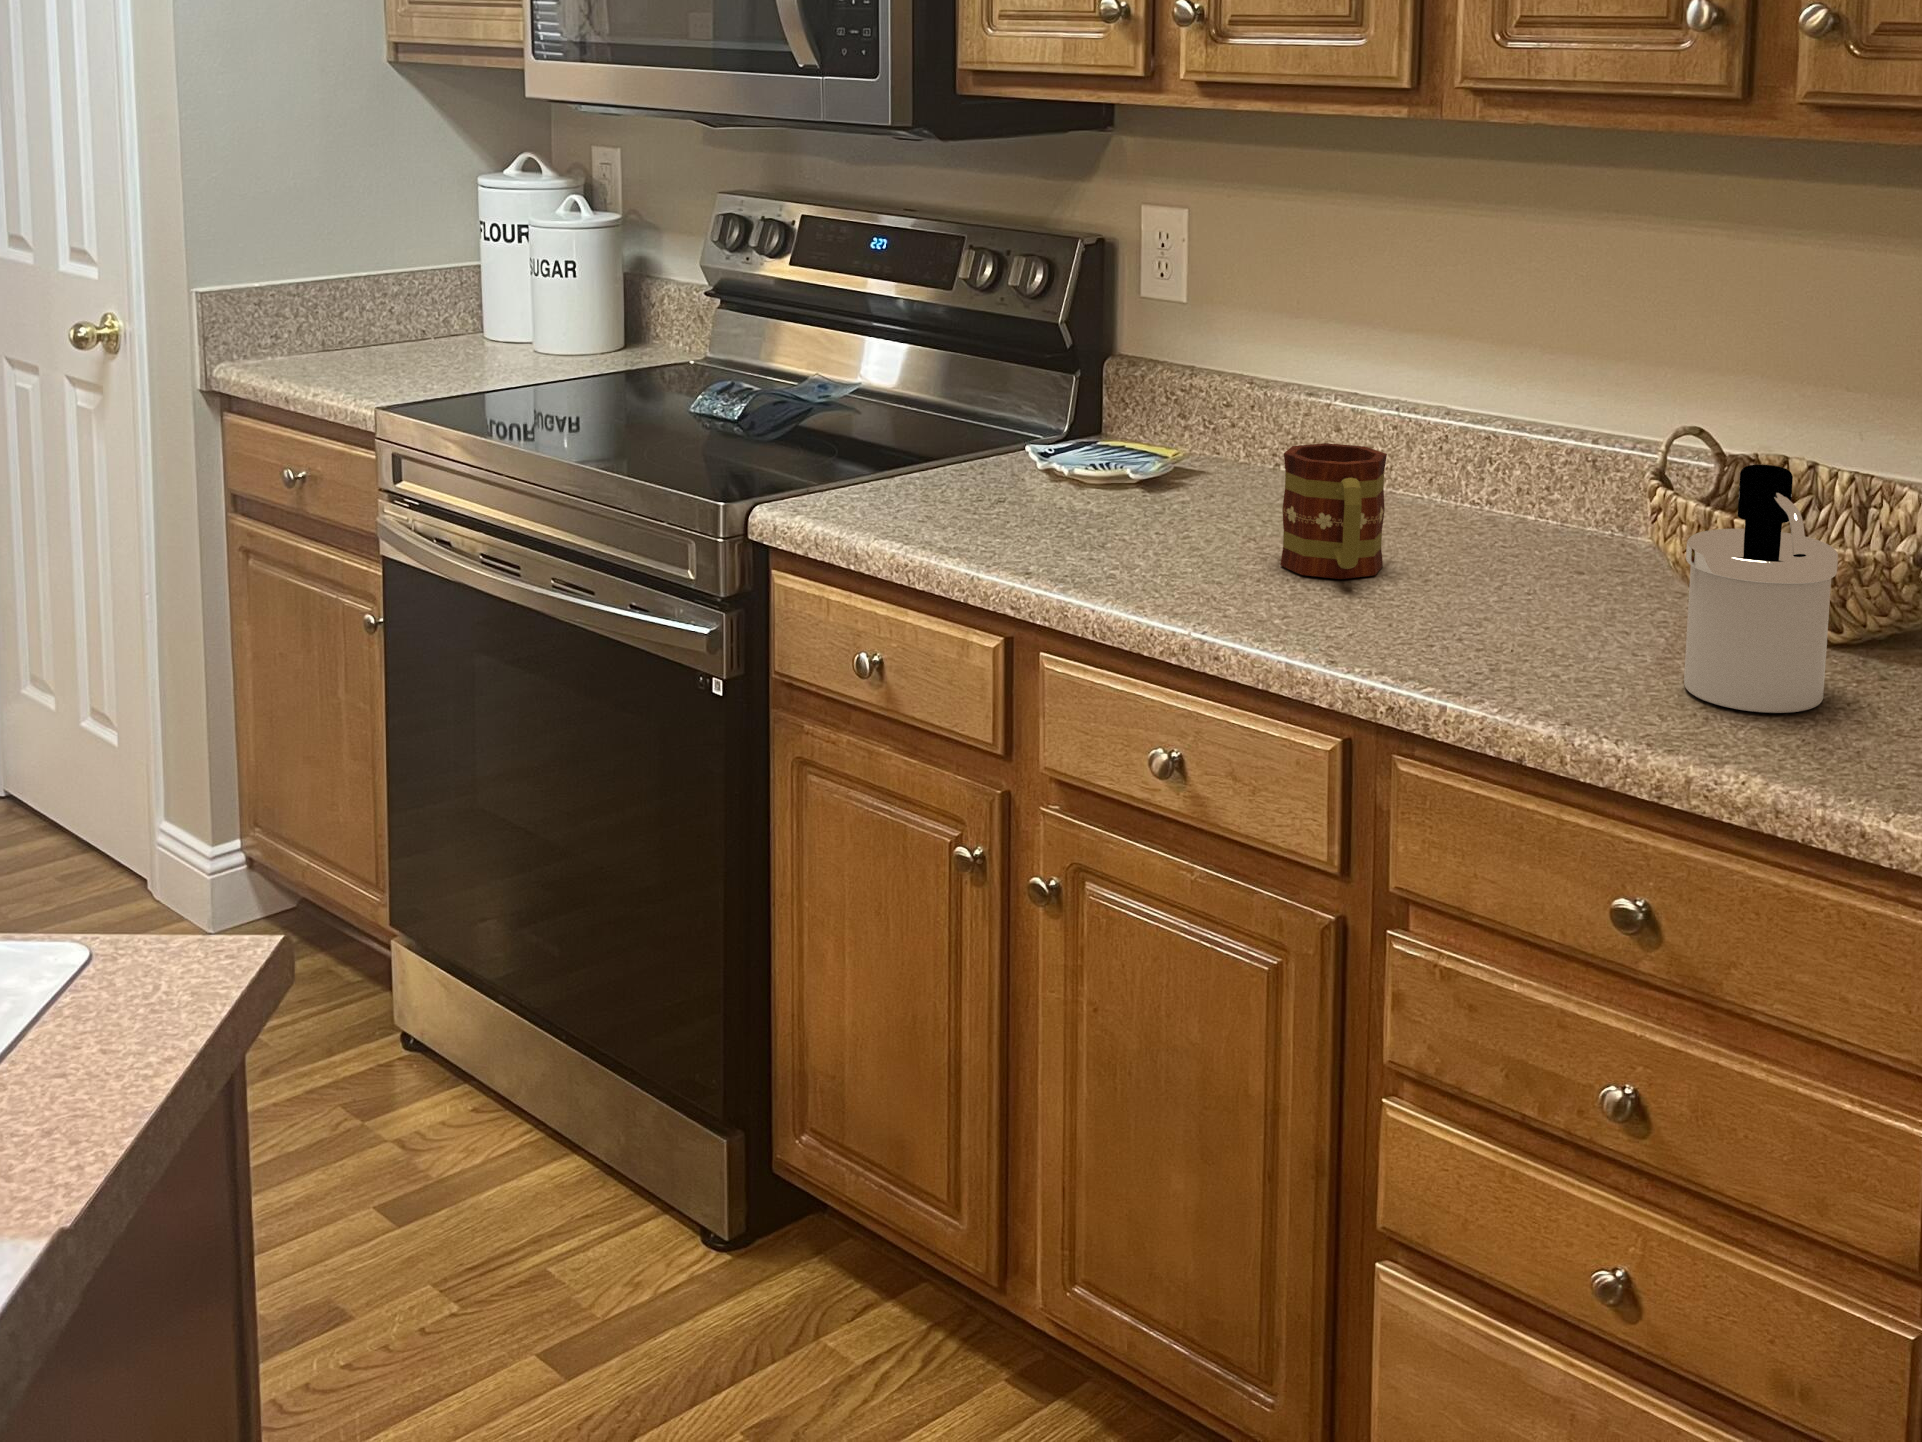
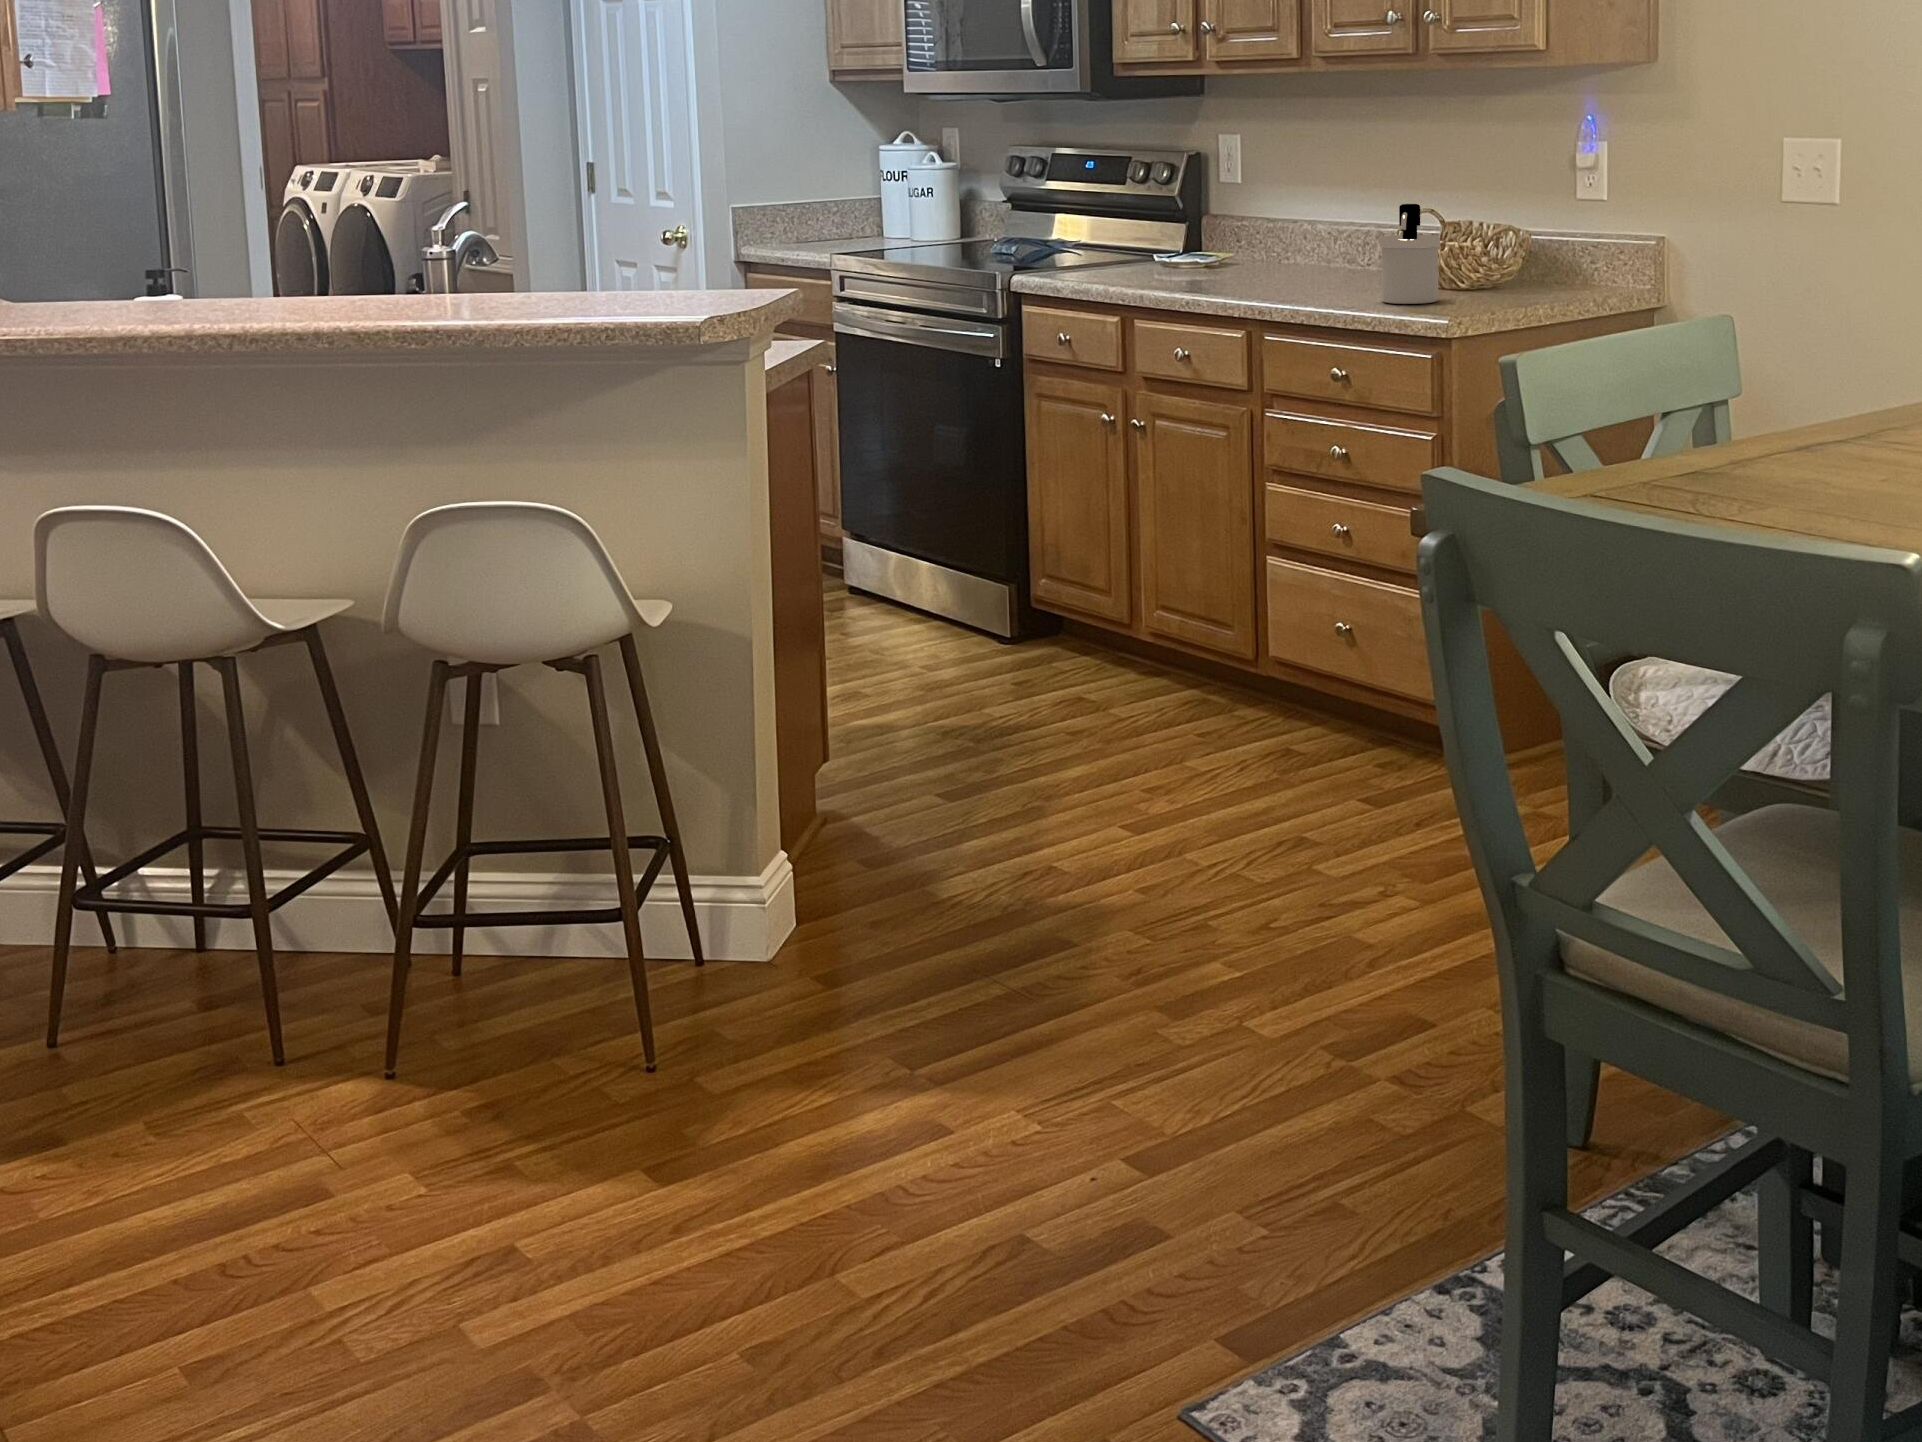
mug: present [1280,443,1387,579] -> none [1246,227,1295,284]

